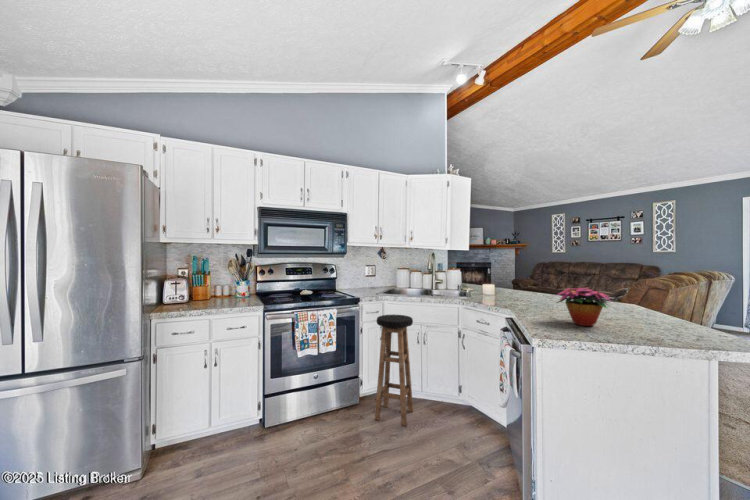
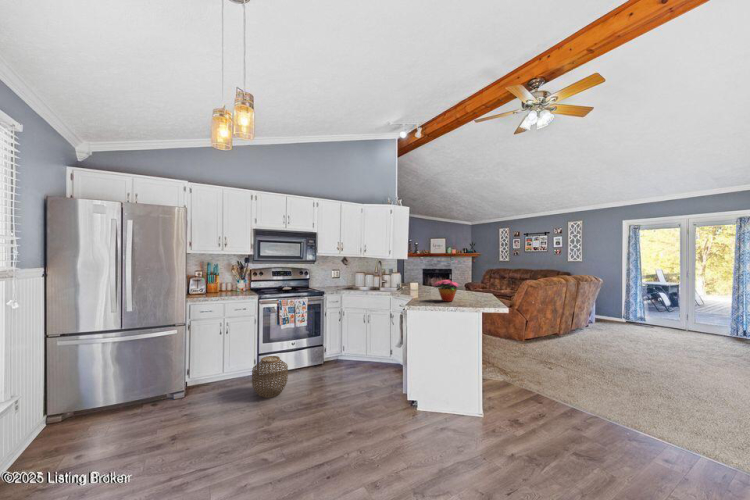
bar stool: present [375,315,413,426] -> none [333,303,361,376]
woven basket: none [254,404,310,477] -> present [252,356,288,398]

